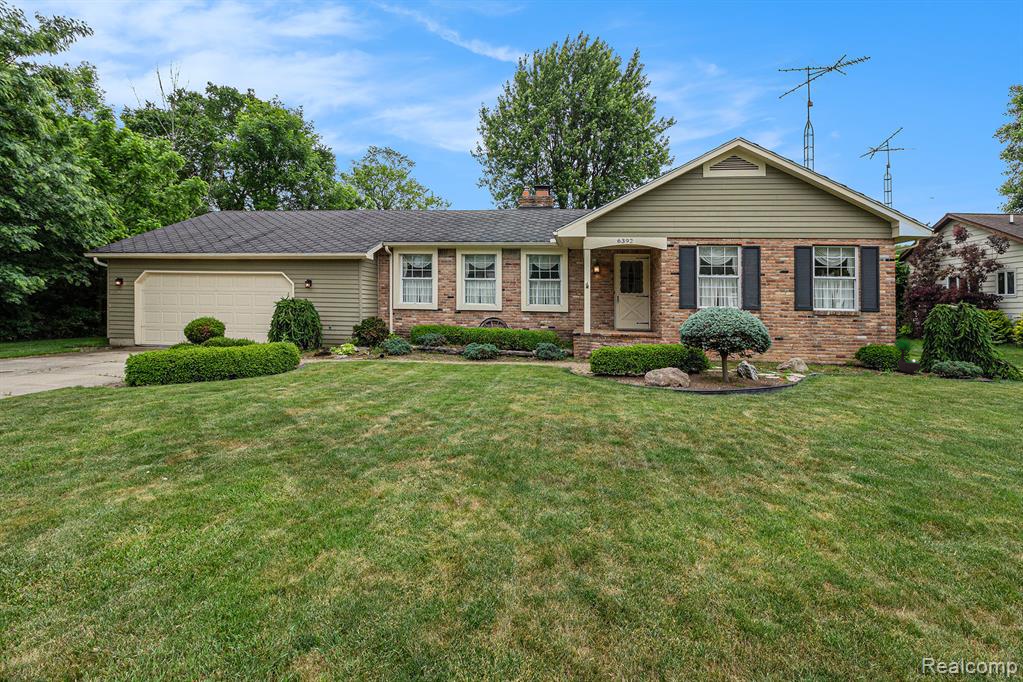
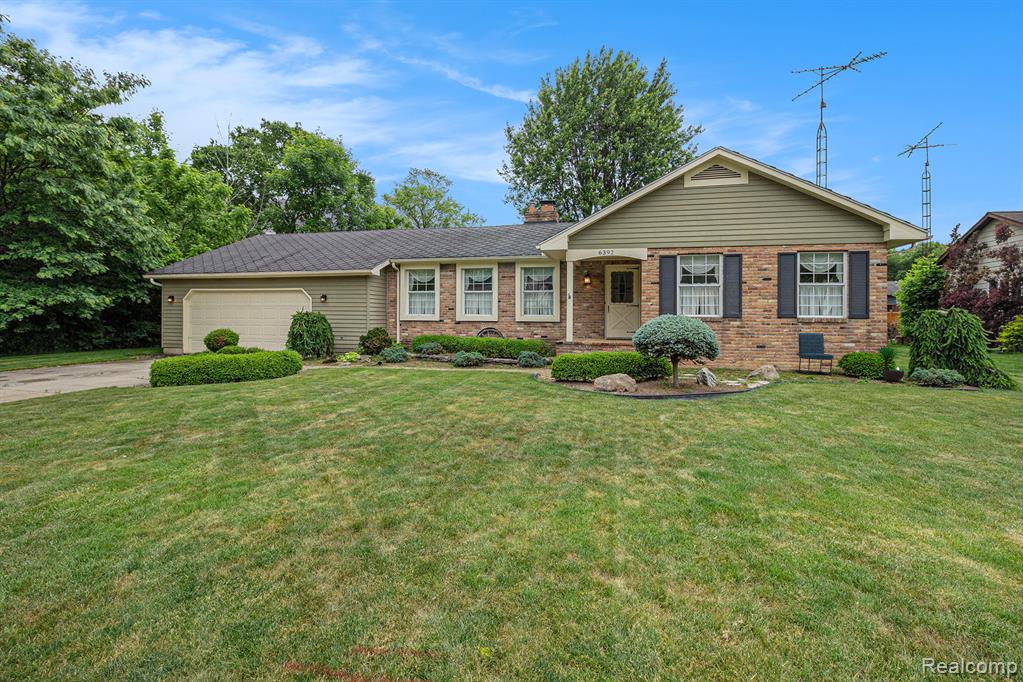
chair: none [813,326,850,367] -> present [798,333,834,375]

